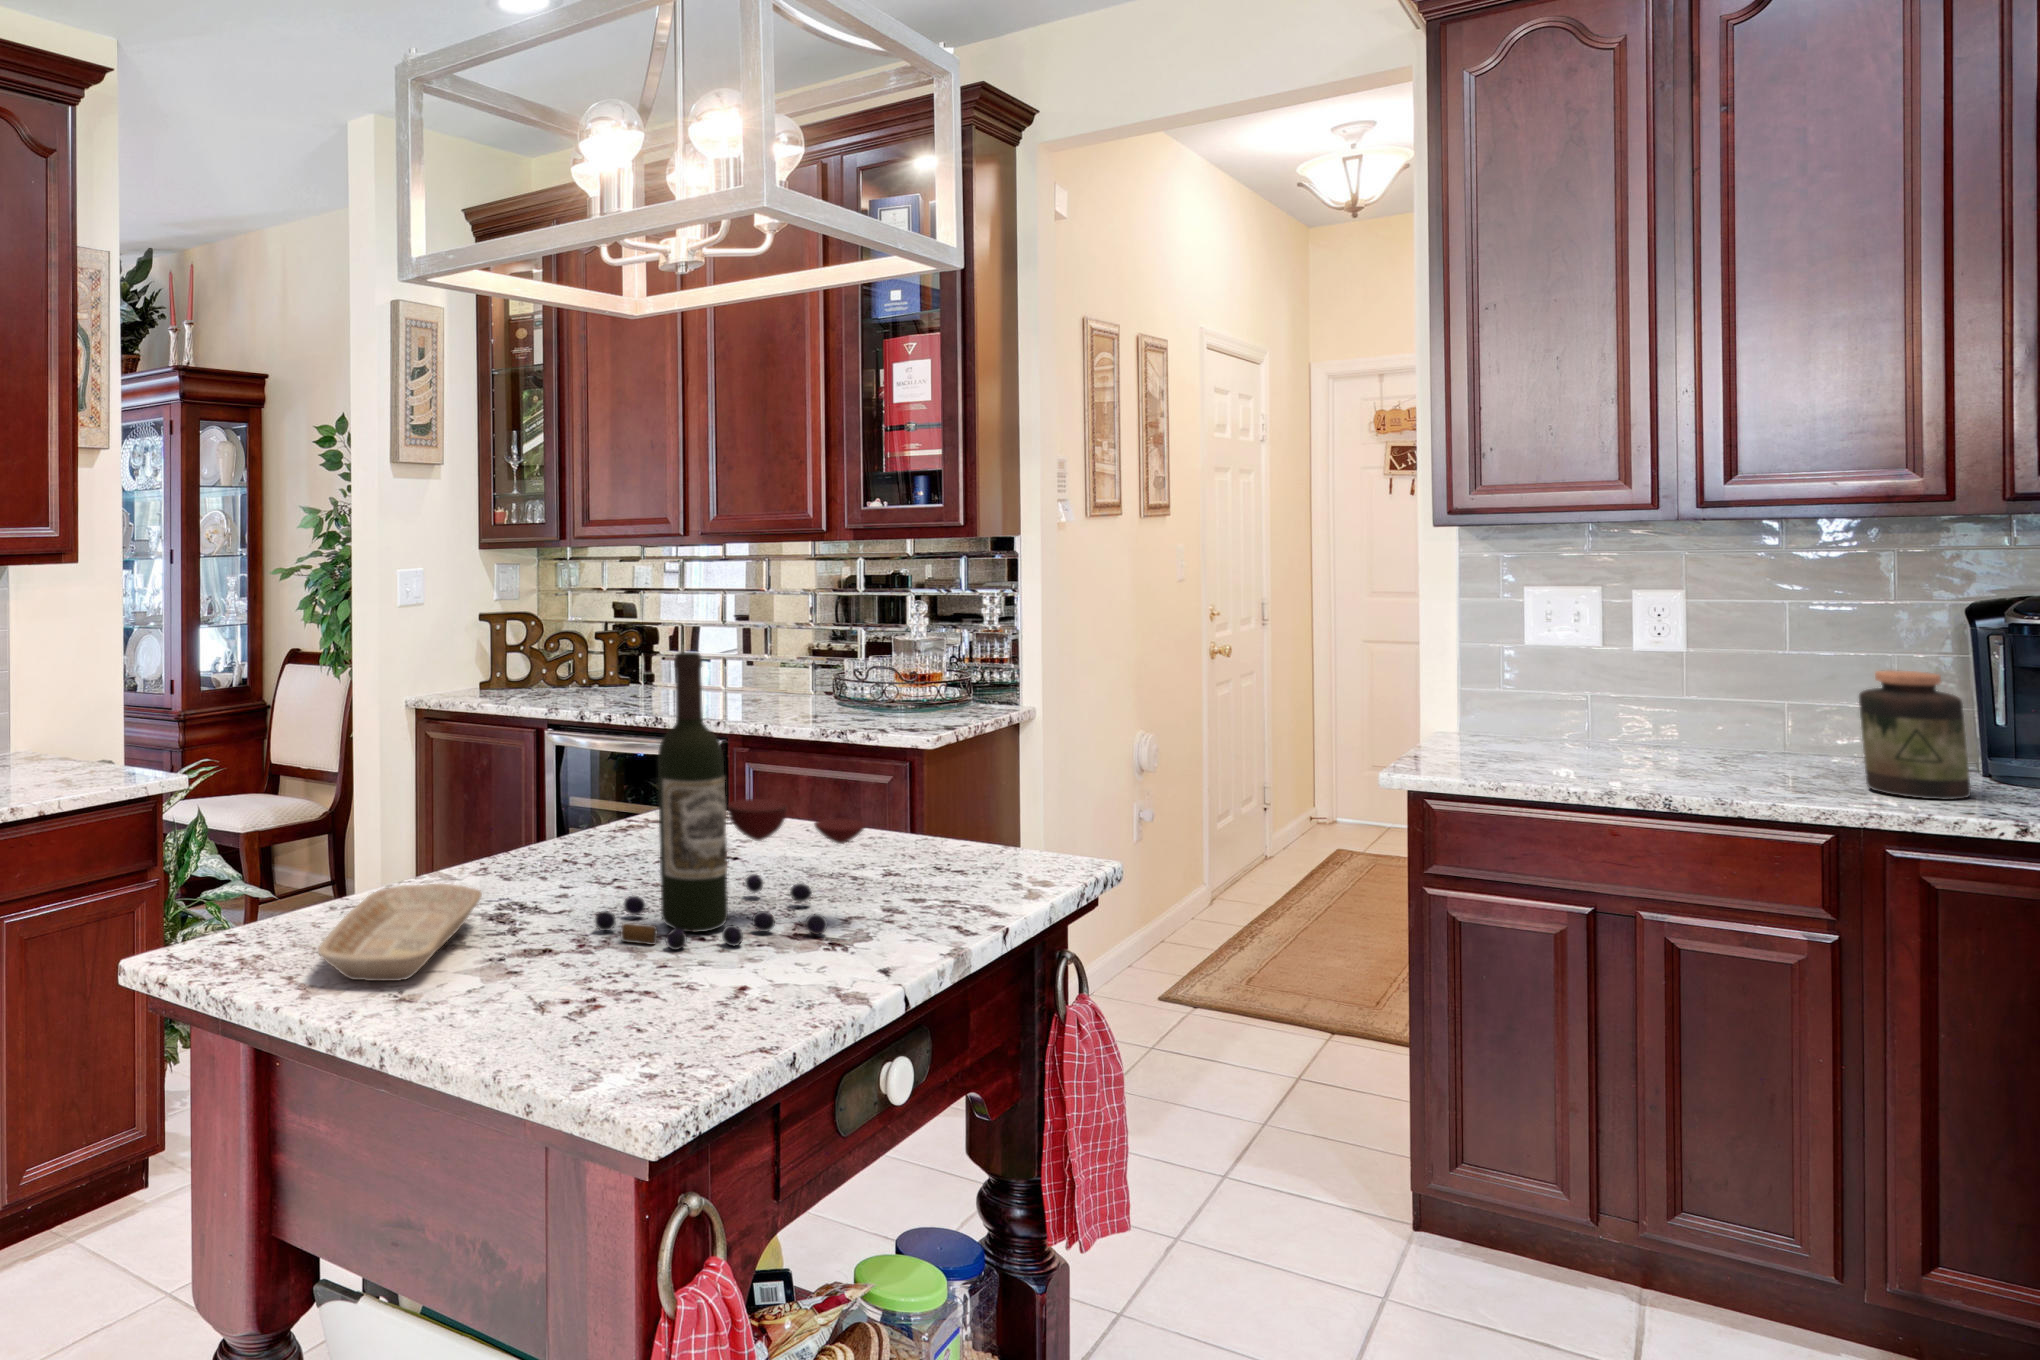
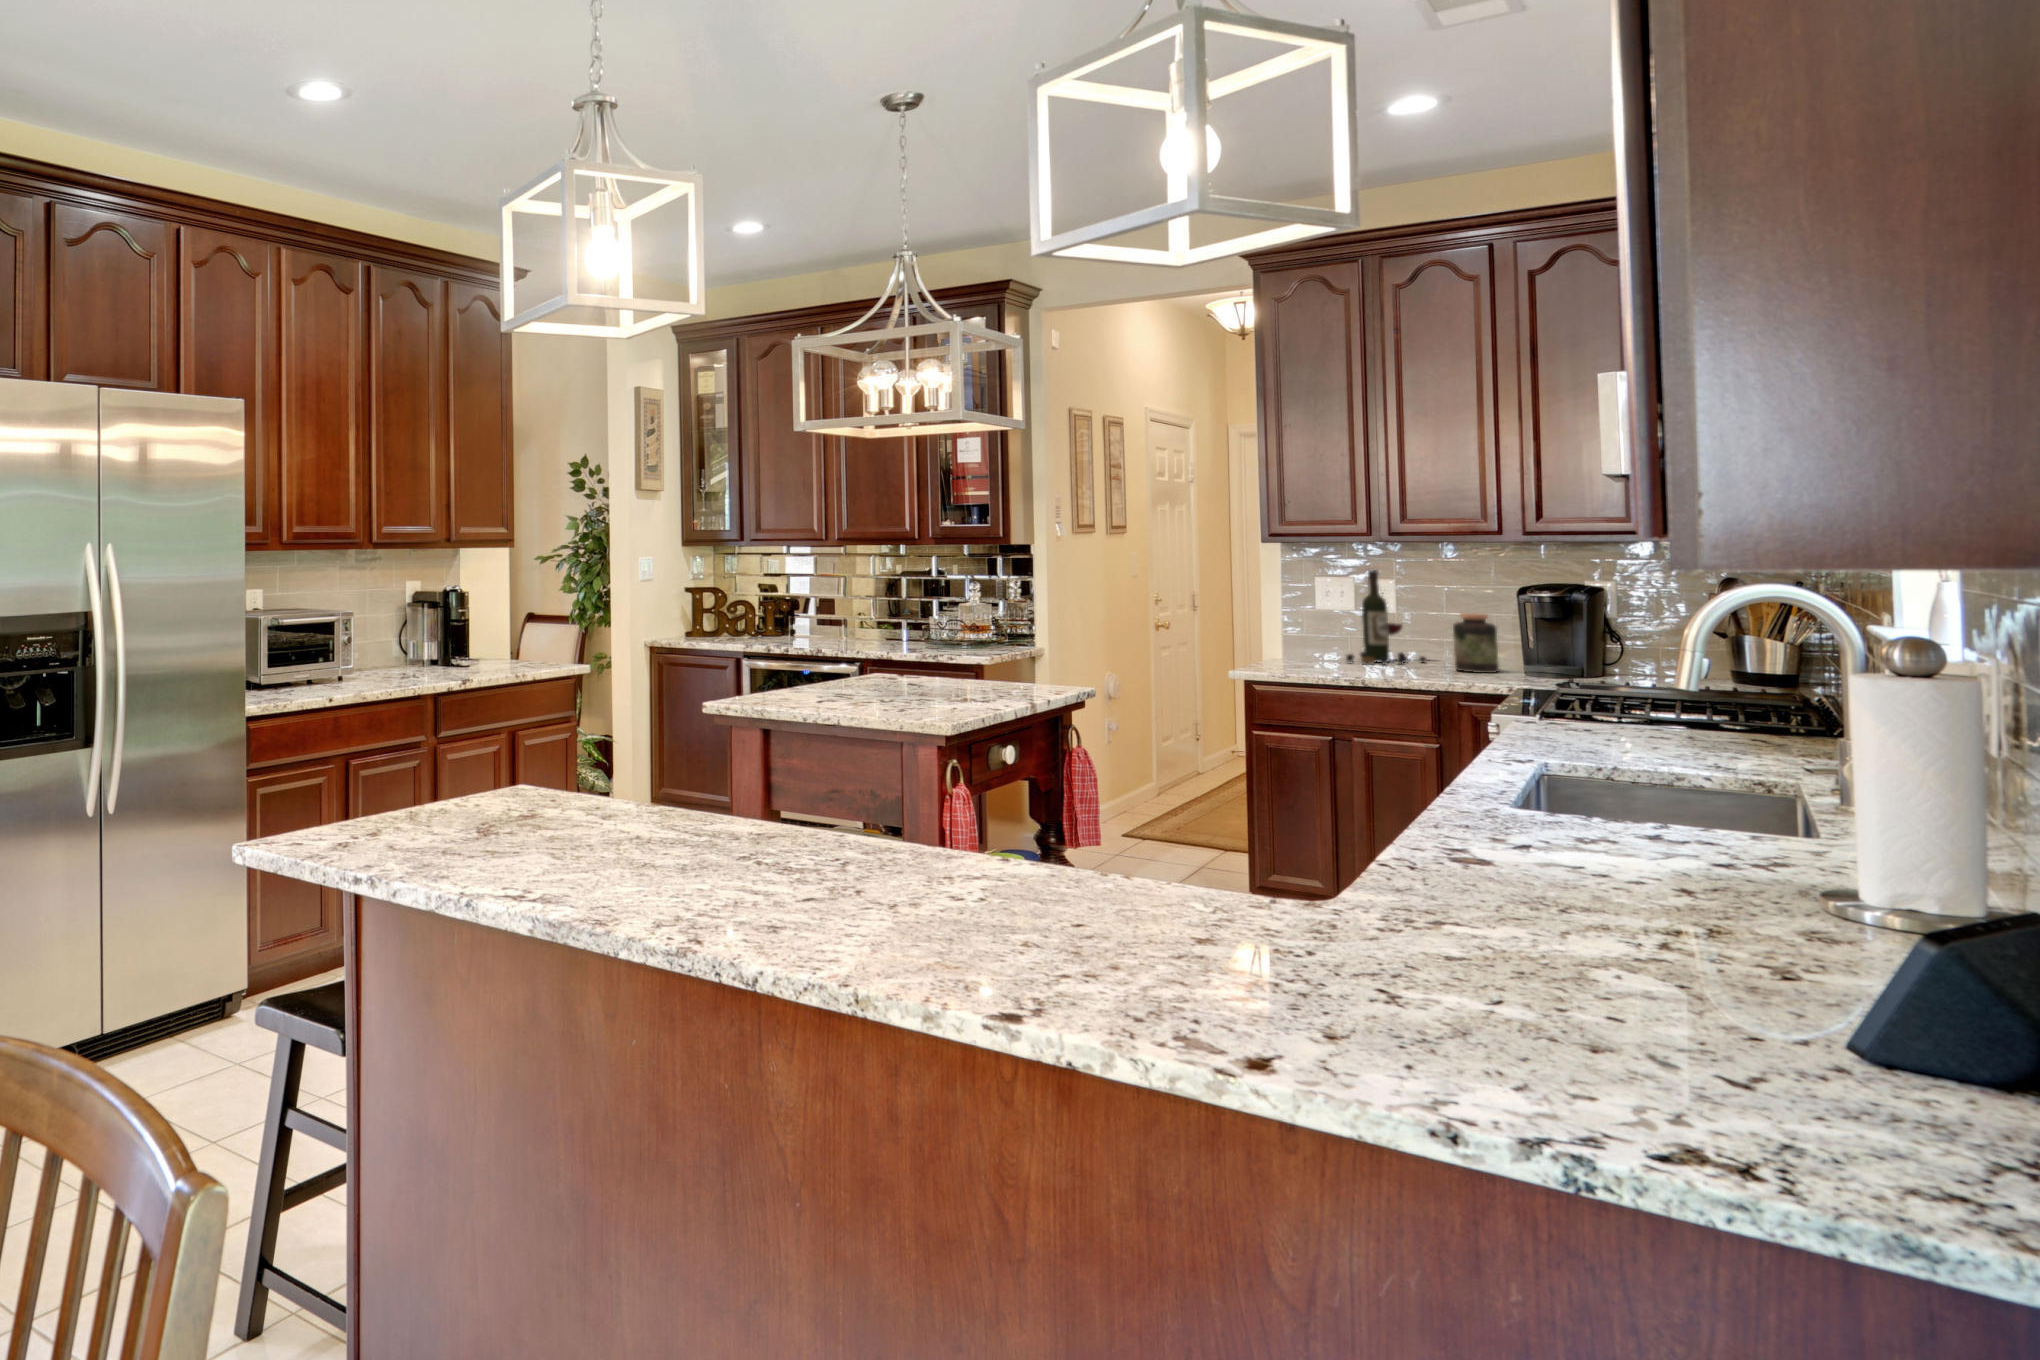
wine bottle: present [595,652,865,950] -> present [1346,570,1426,664]
tray: present [318,884,482,981] -> none [788,682,837,706]

